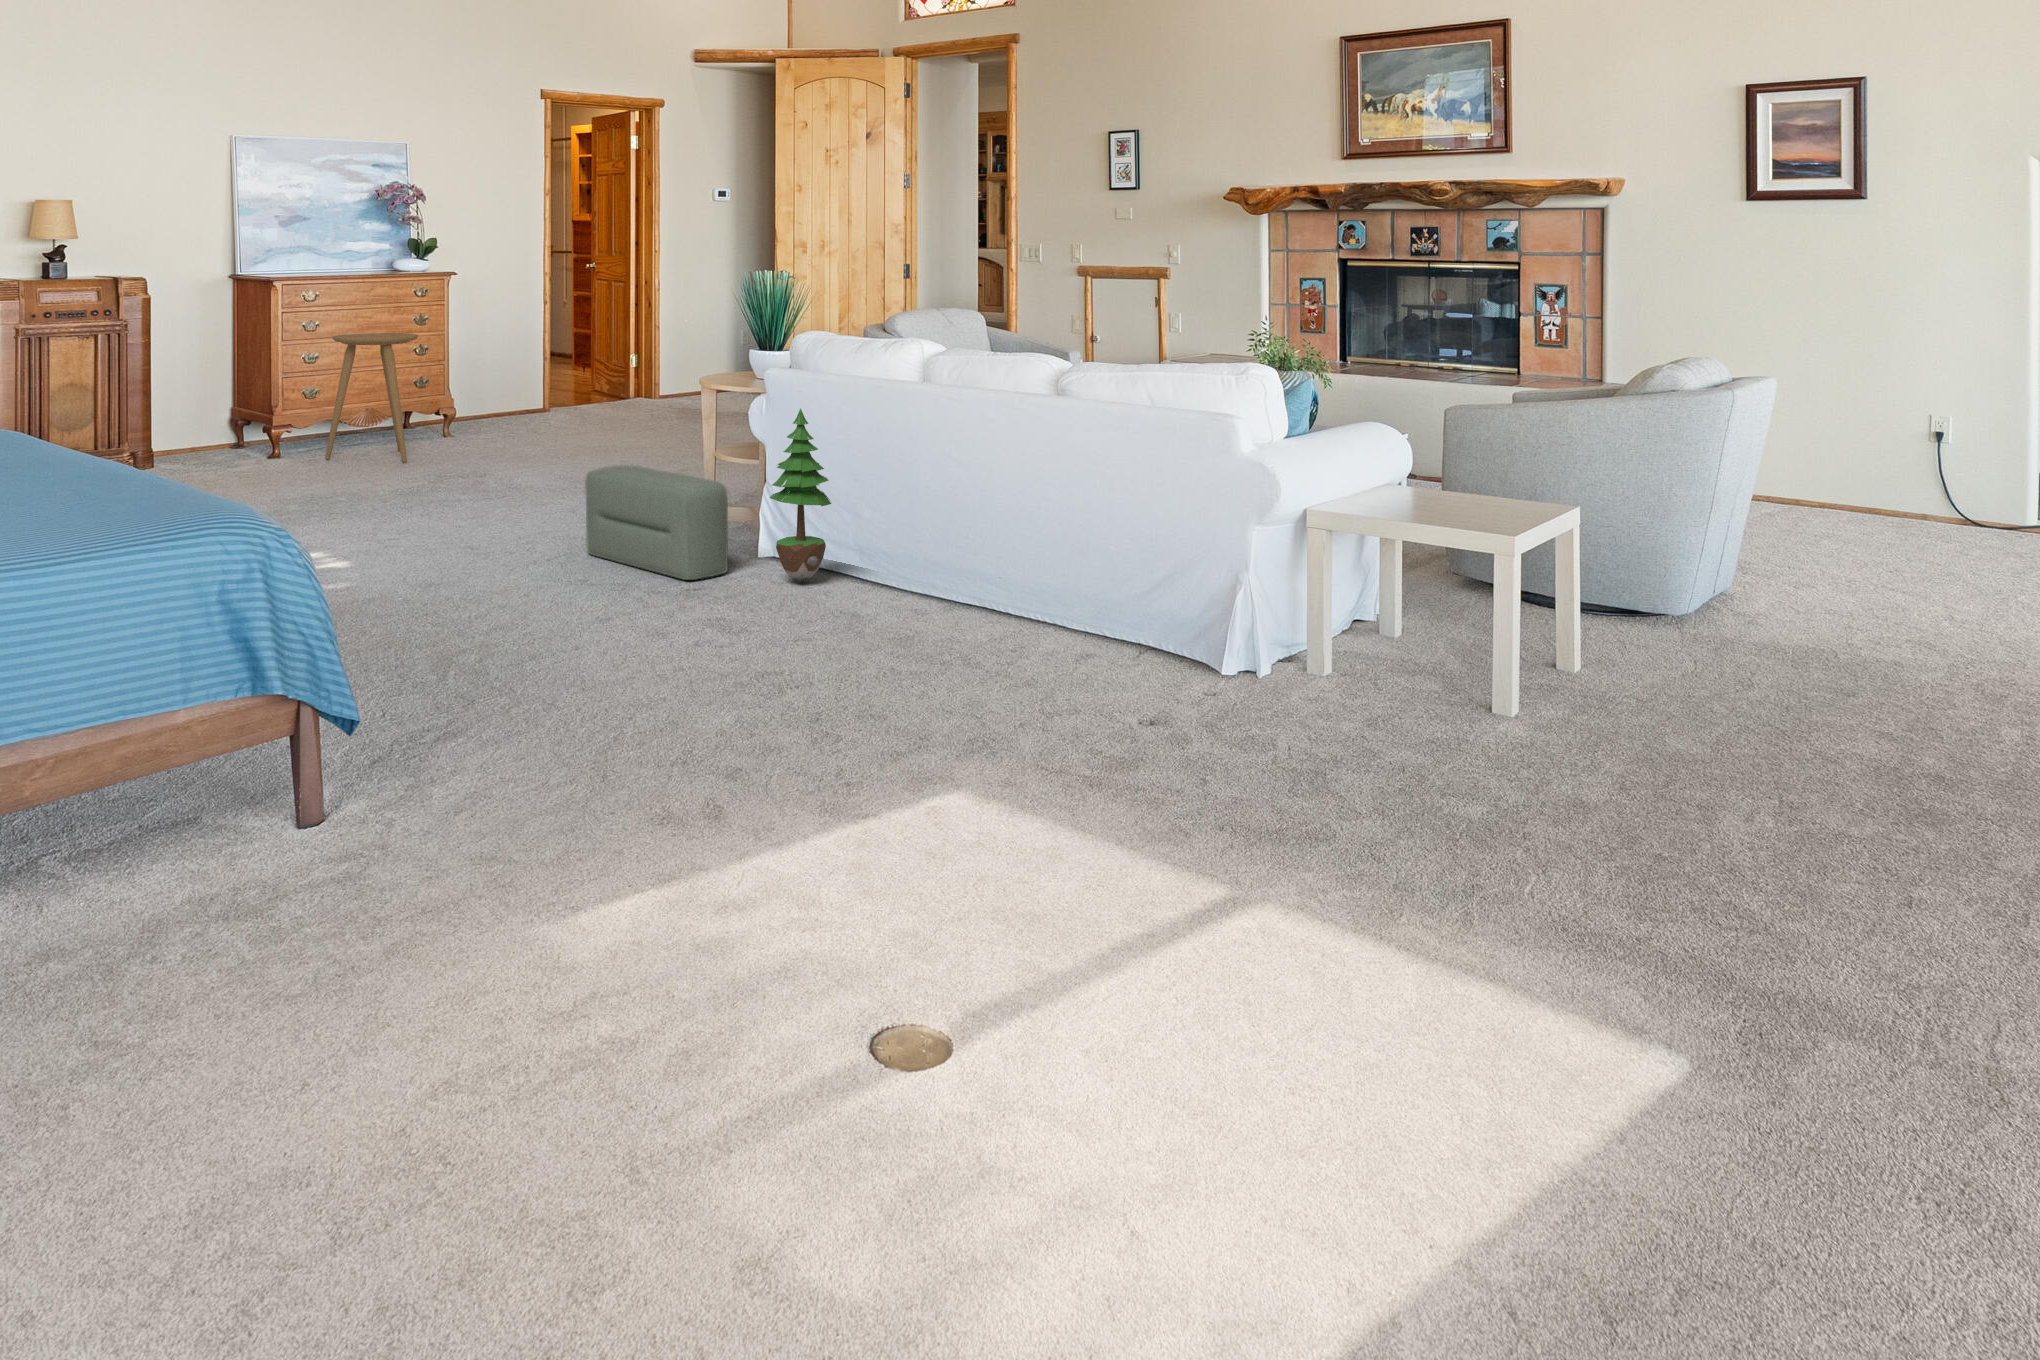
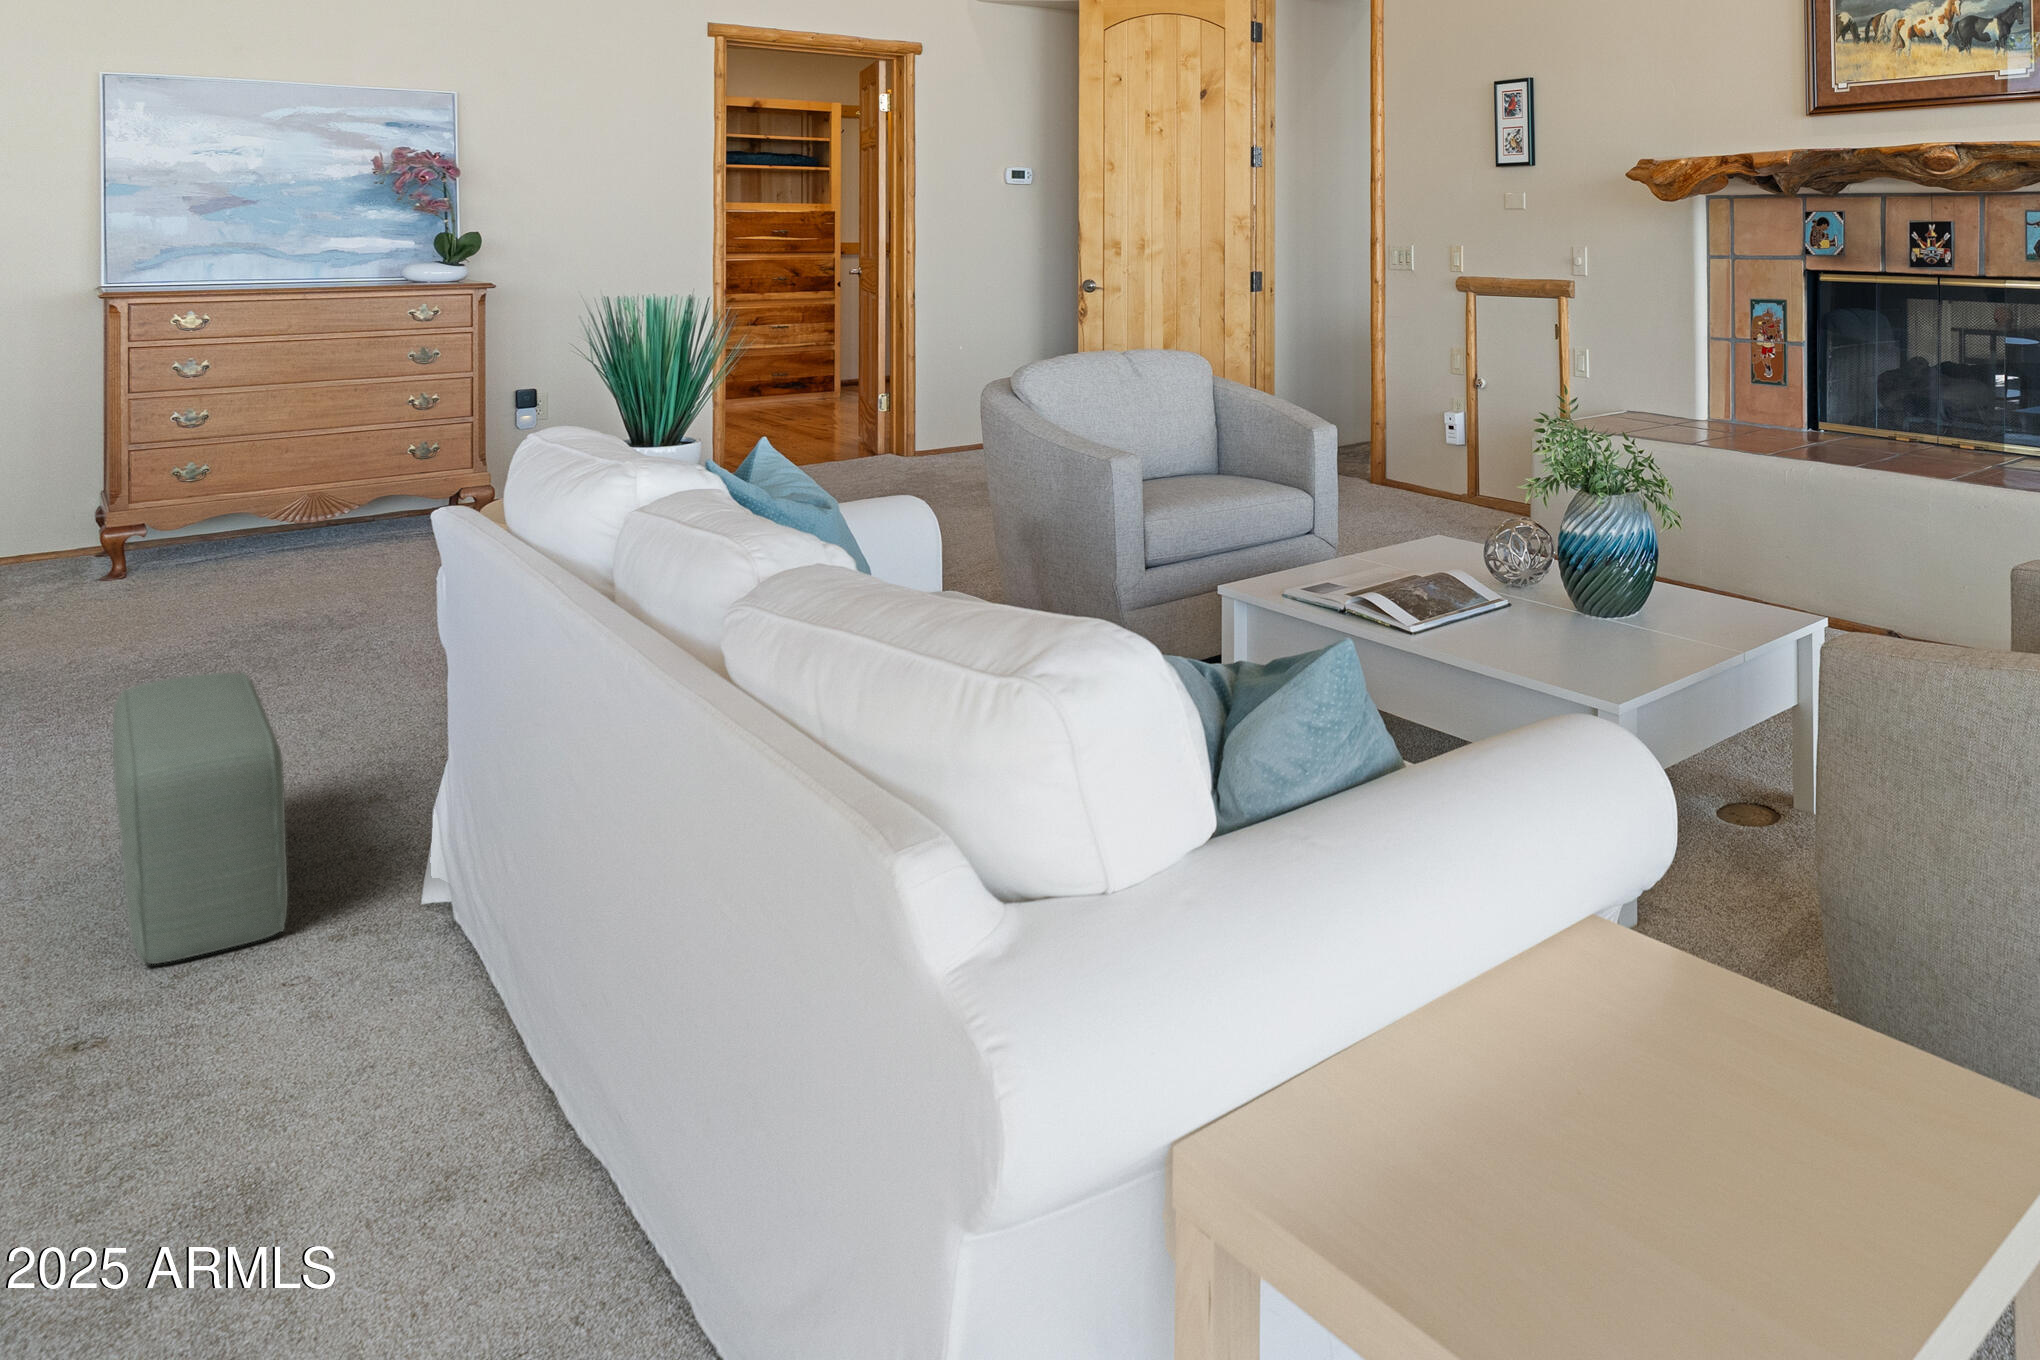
side table: present [325,333,418,462] -> none [220,376,382,581]
potted tree: present [770,409,831,583] -> none [287,595,461,977]

